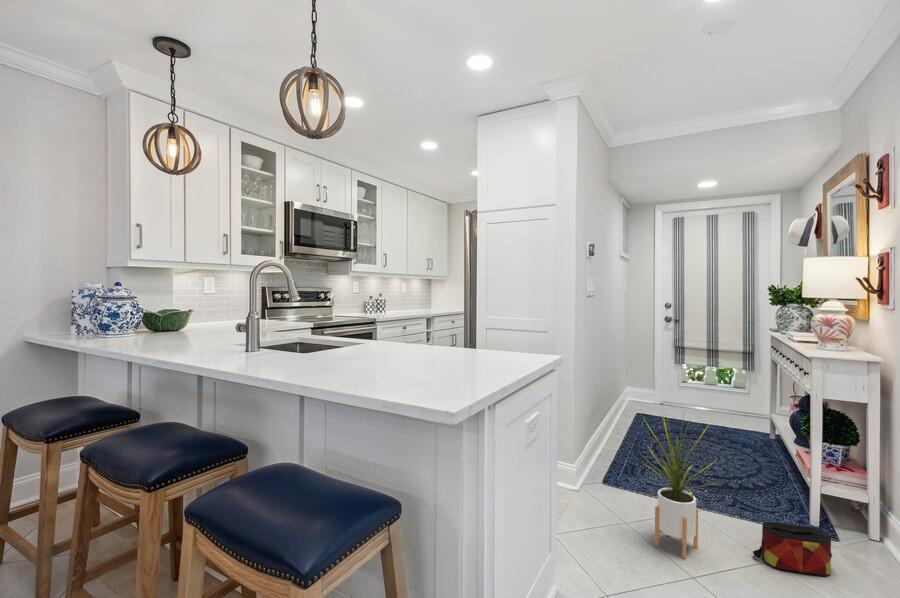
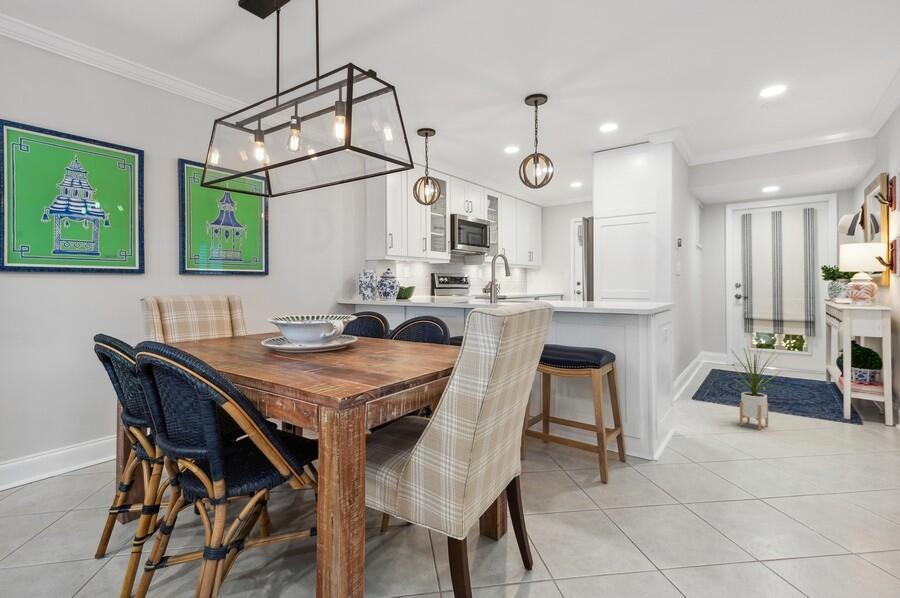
bag: present [753,522,832,577] -> none [804,409,854,436]

